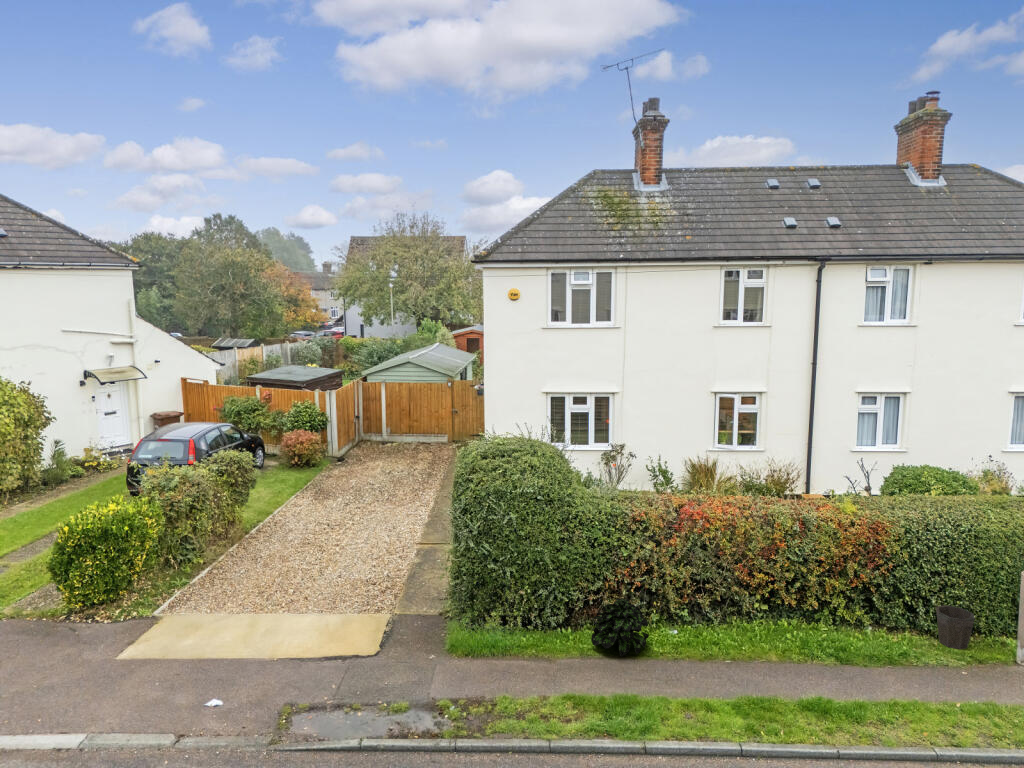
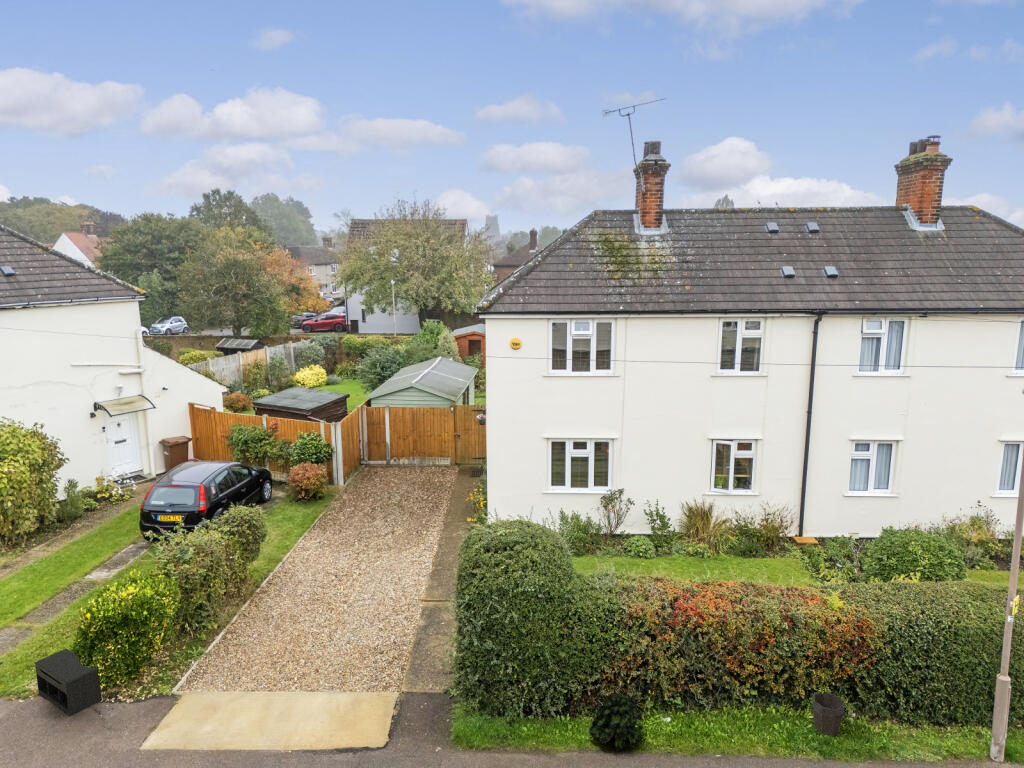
bench: none [9,571,78,634] -> present [35,649,102,716]
waste bin: present [936,605,975,649] -> present [812,692,845,736]

